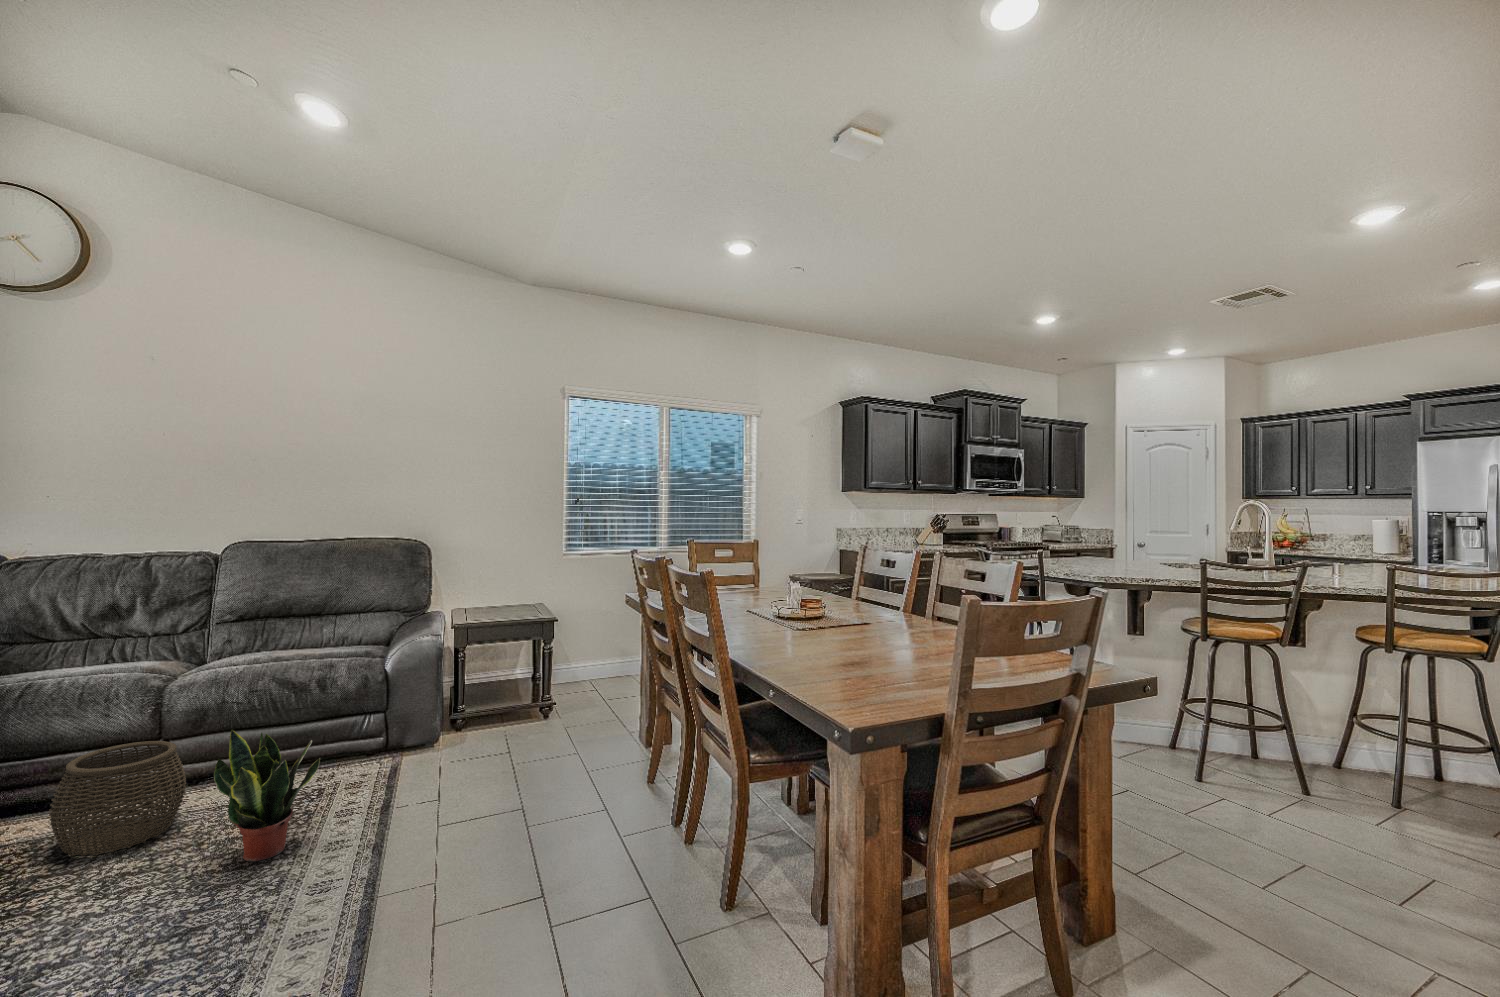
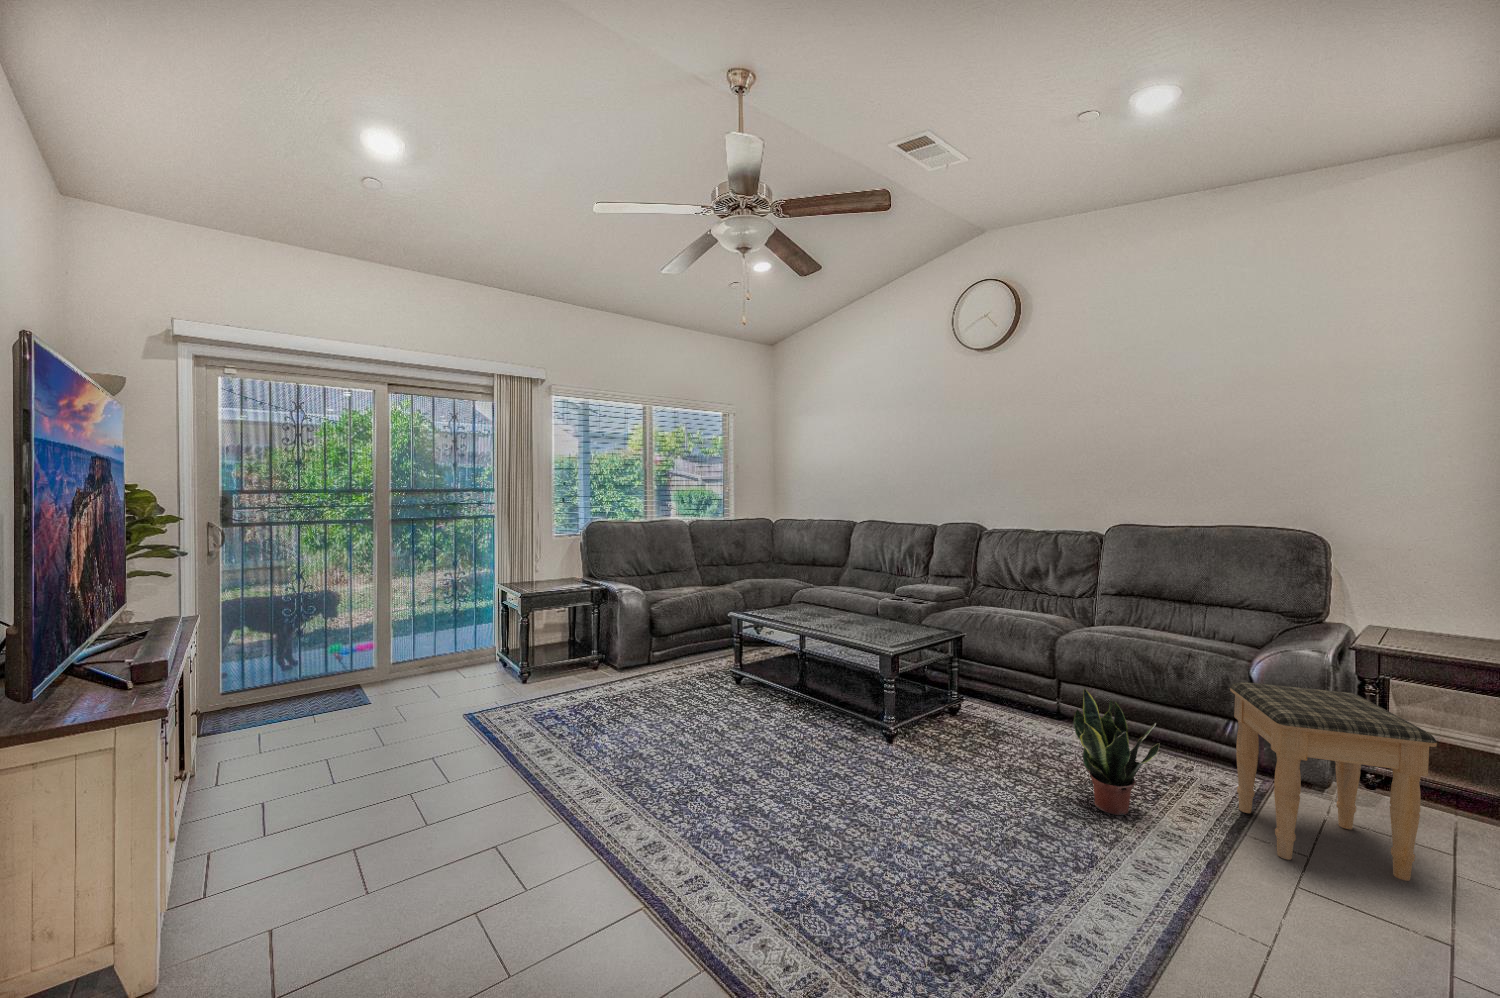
footstool: none [376,660,513,813] -> present [1230,682,1437,881]
woven basket: present [49,741,186,857] -> none [987,673,1066,754]

